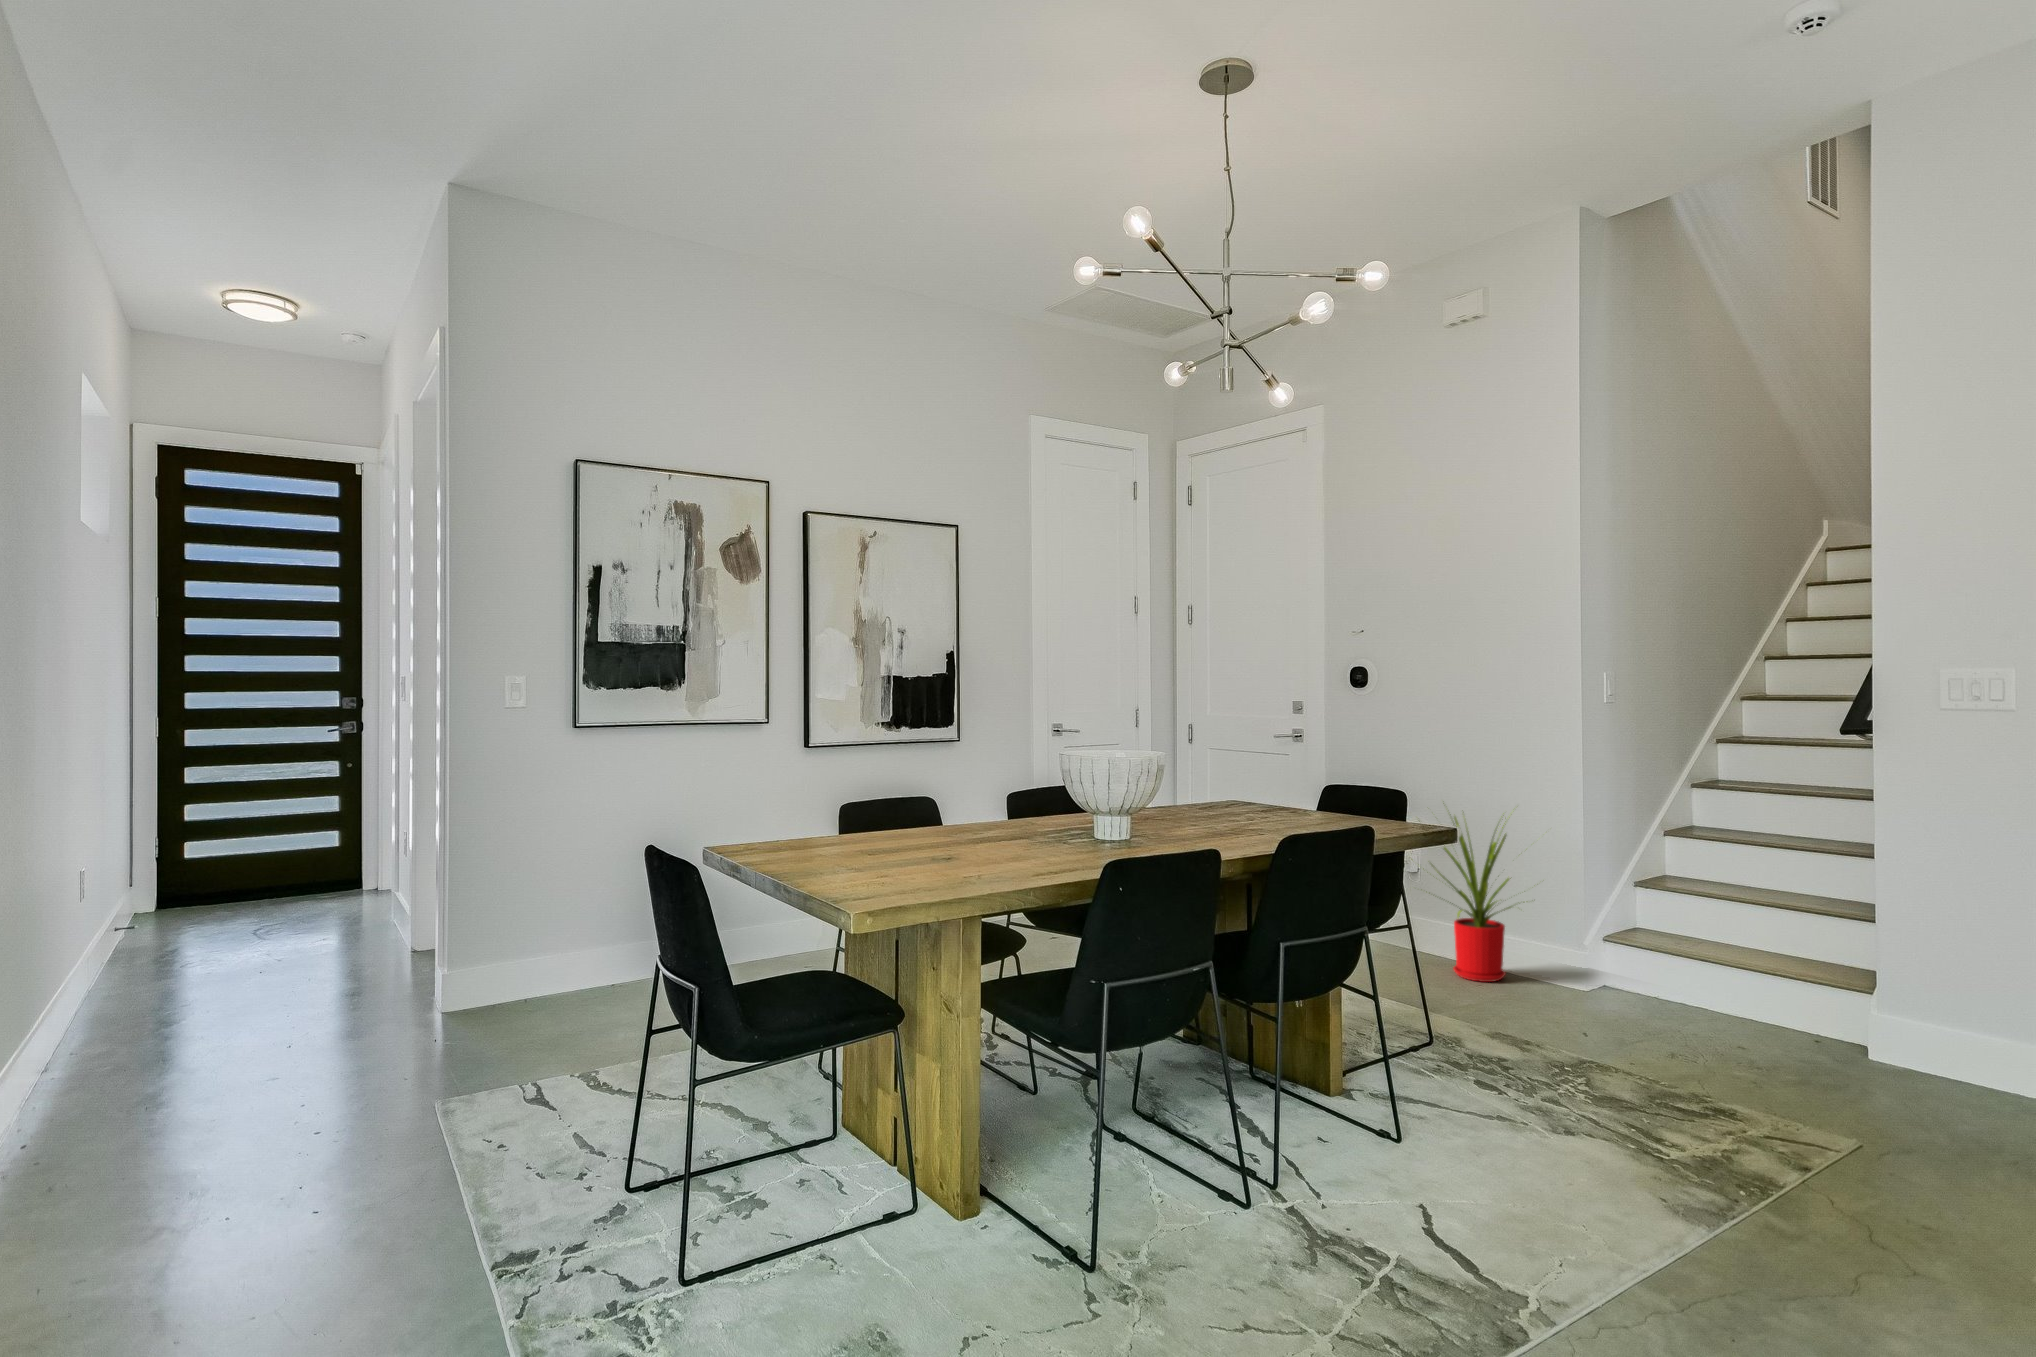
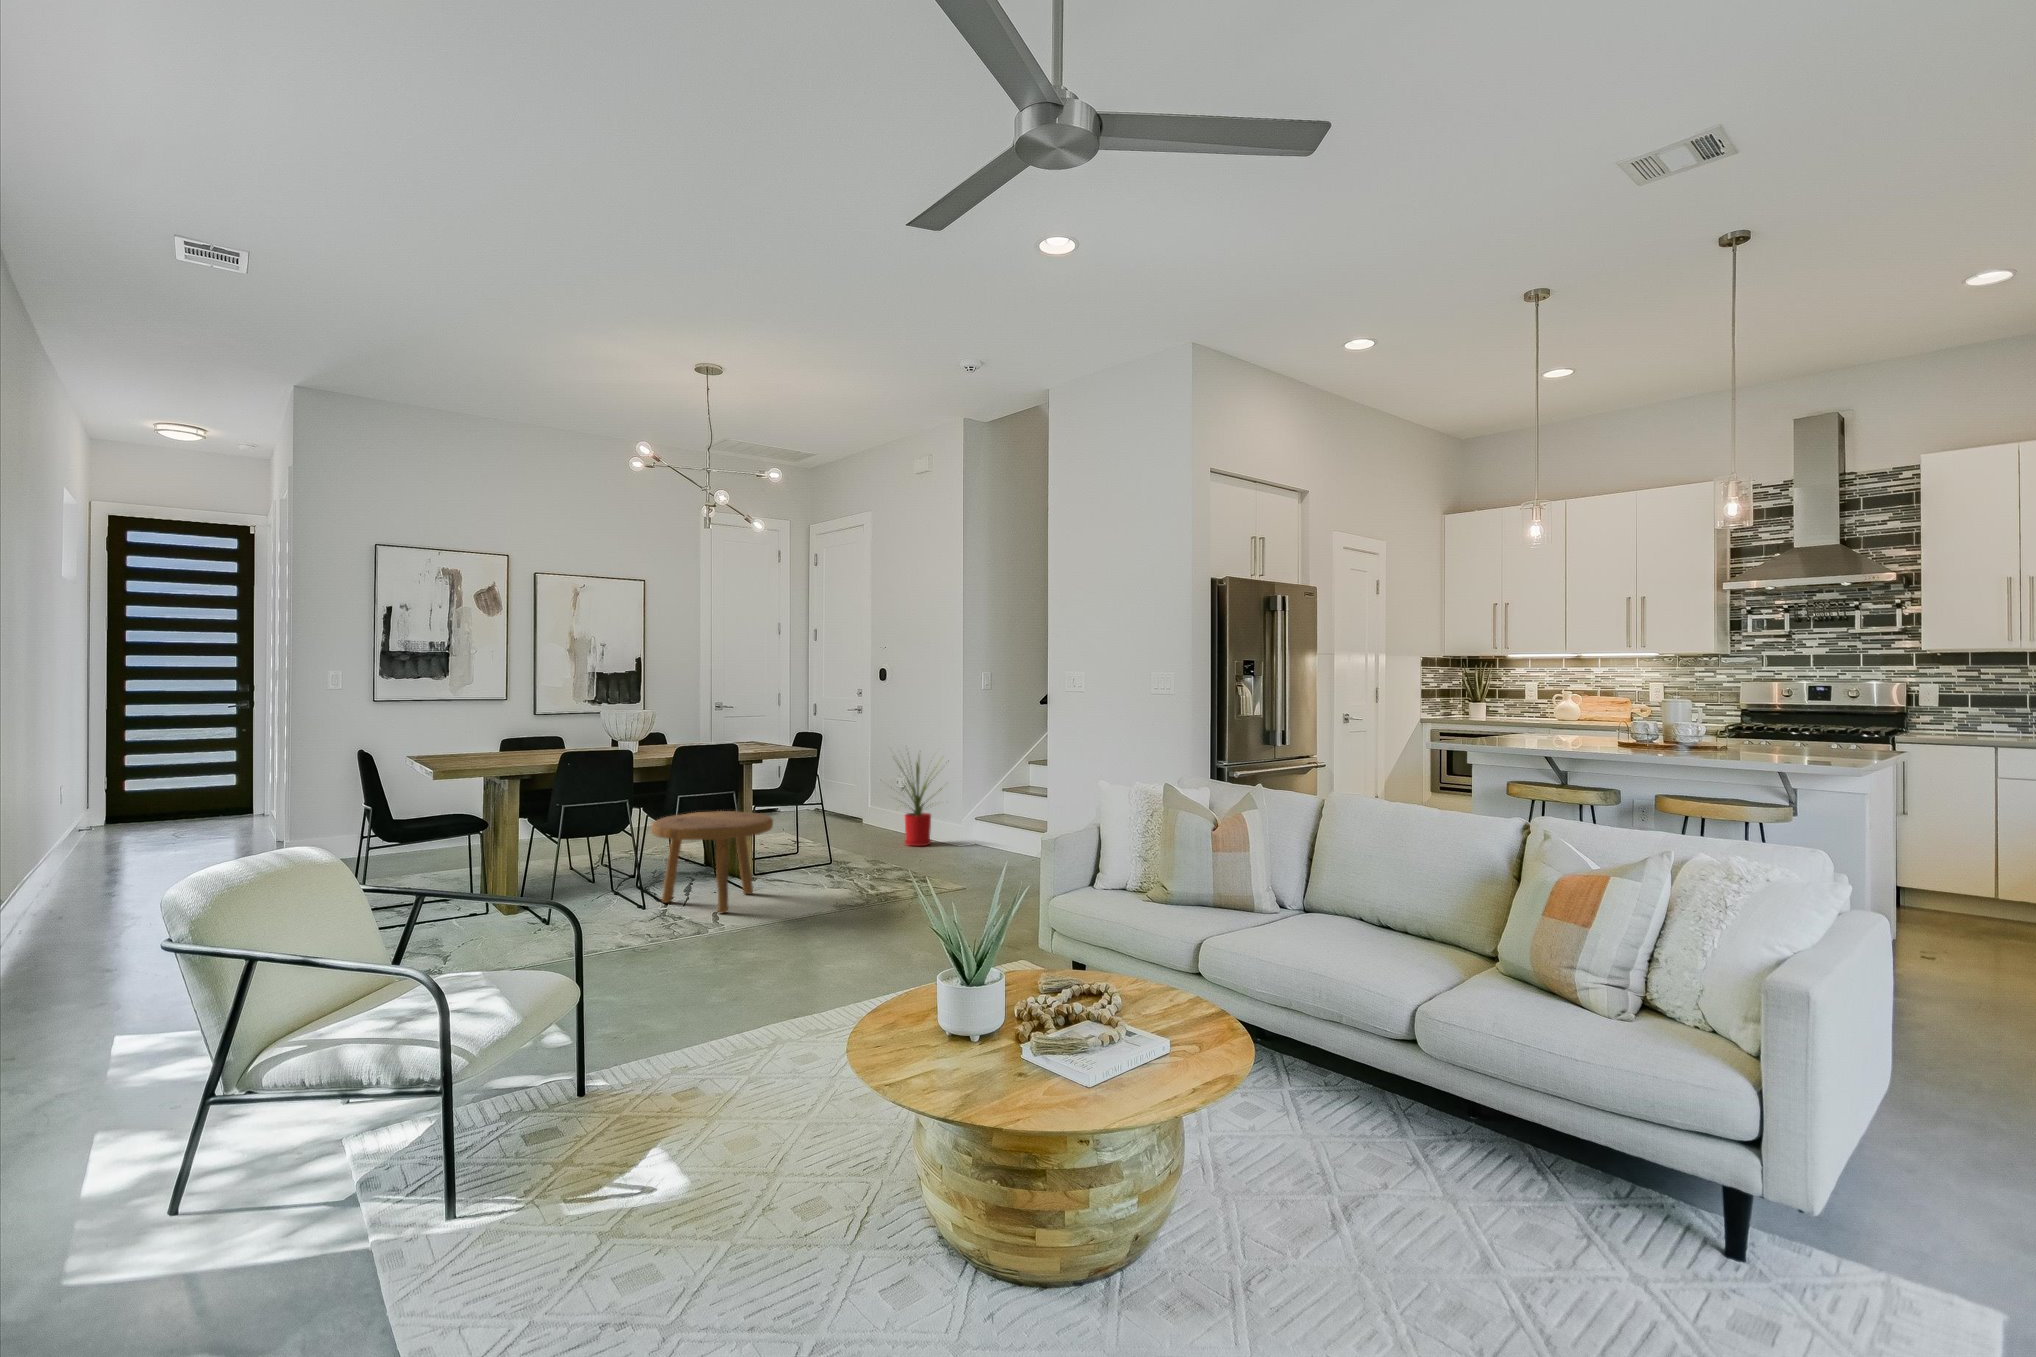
footstool: none [1207,956,1465,1214] -> present [651,811,773,914]

